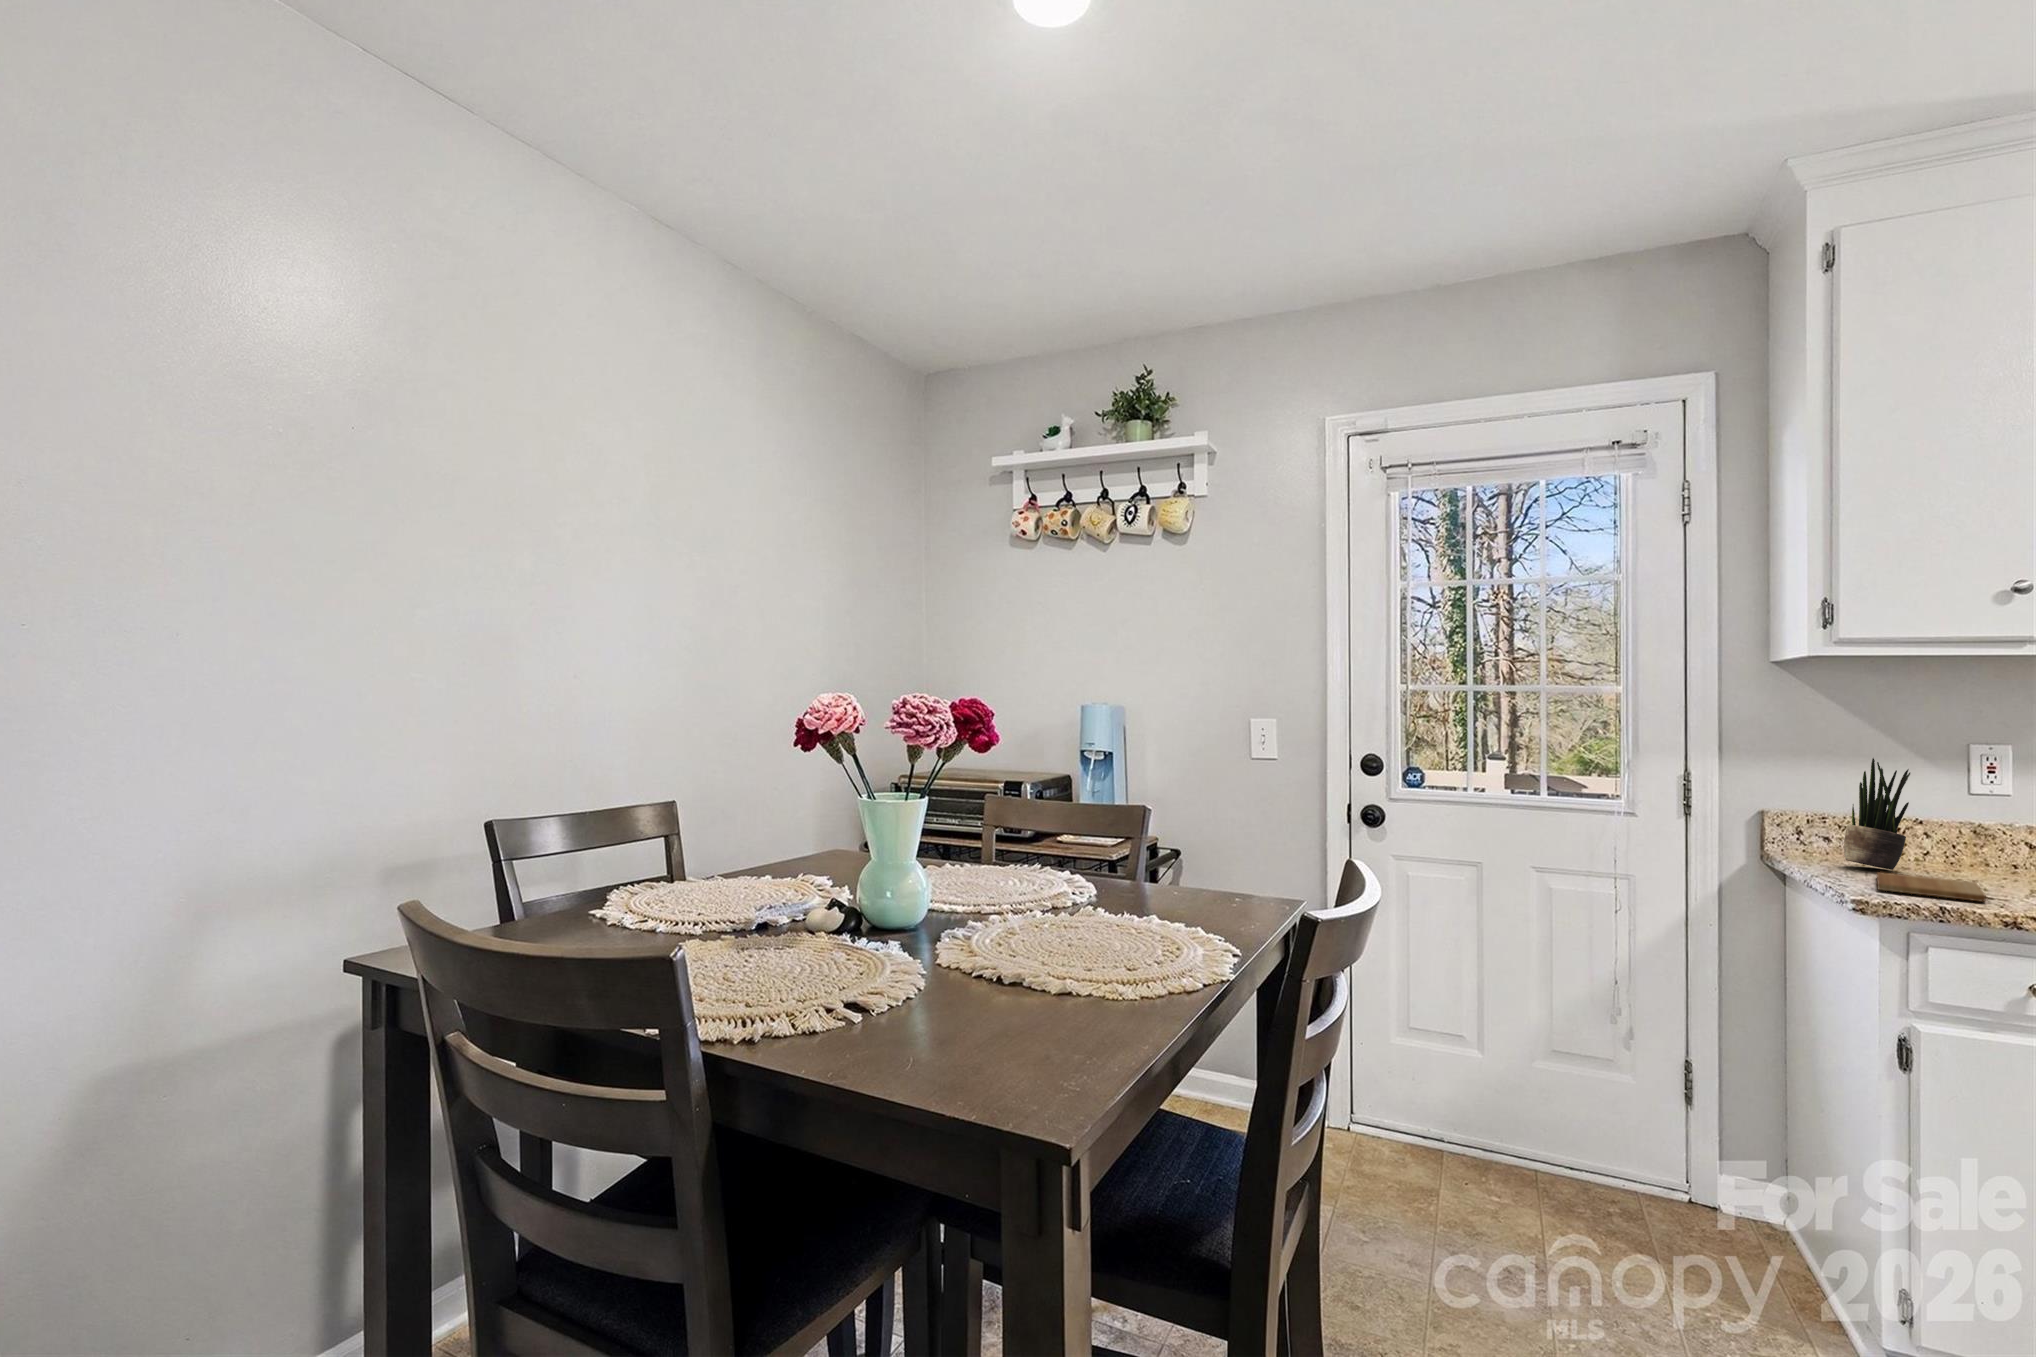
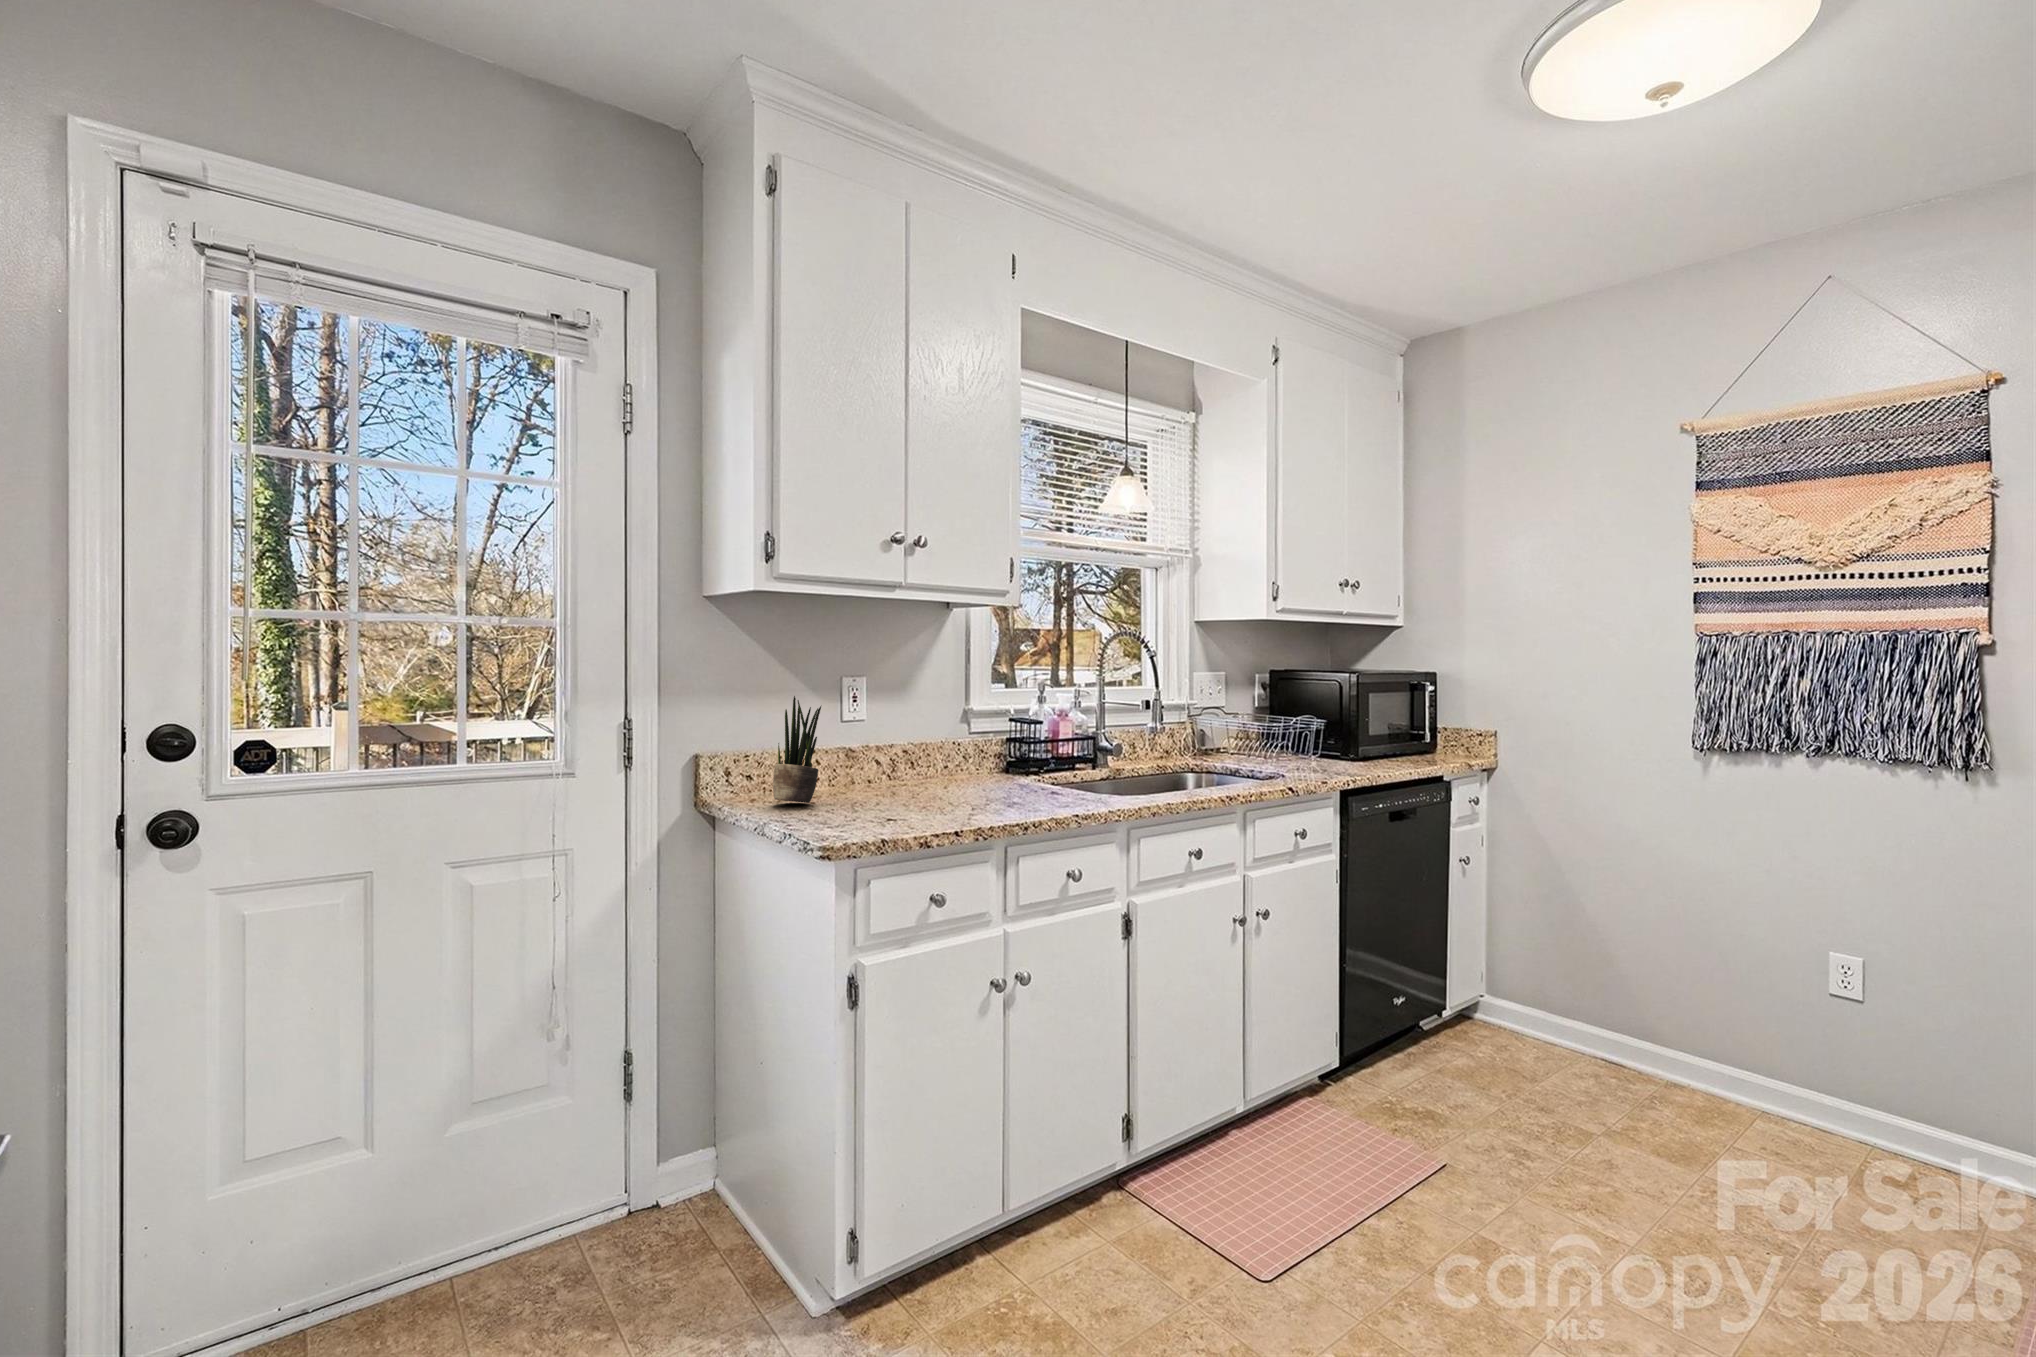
cutting board: present [1877,872,1986,902] -> none [809,806,901,829]

